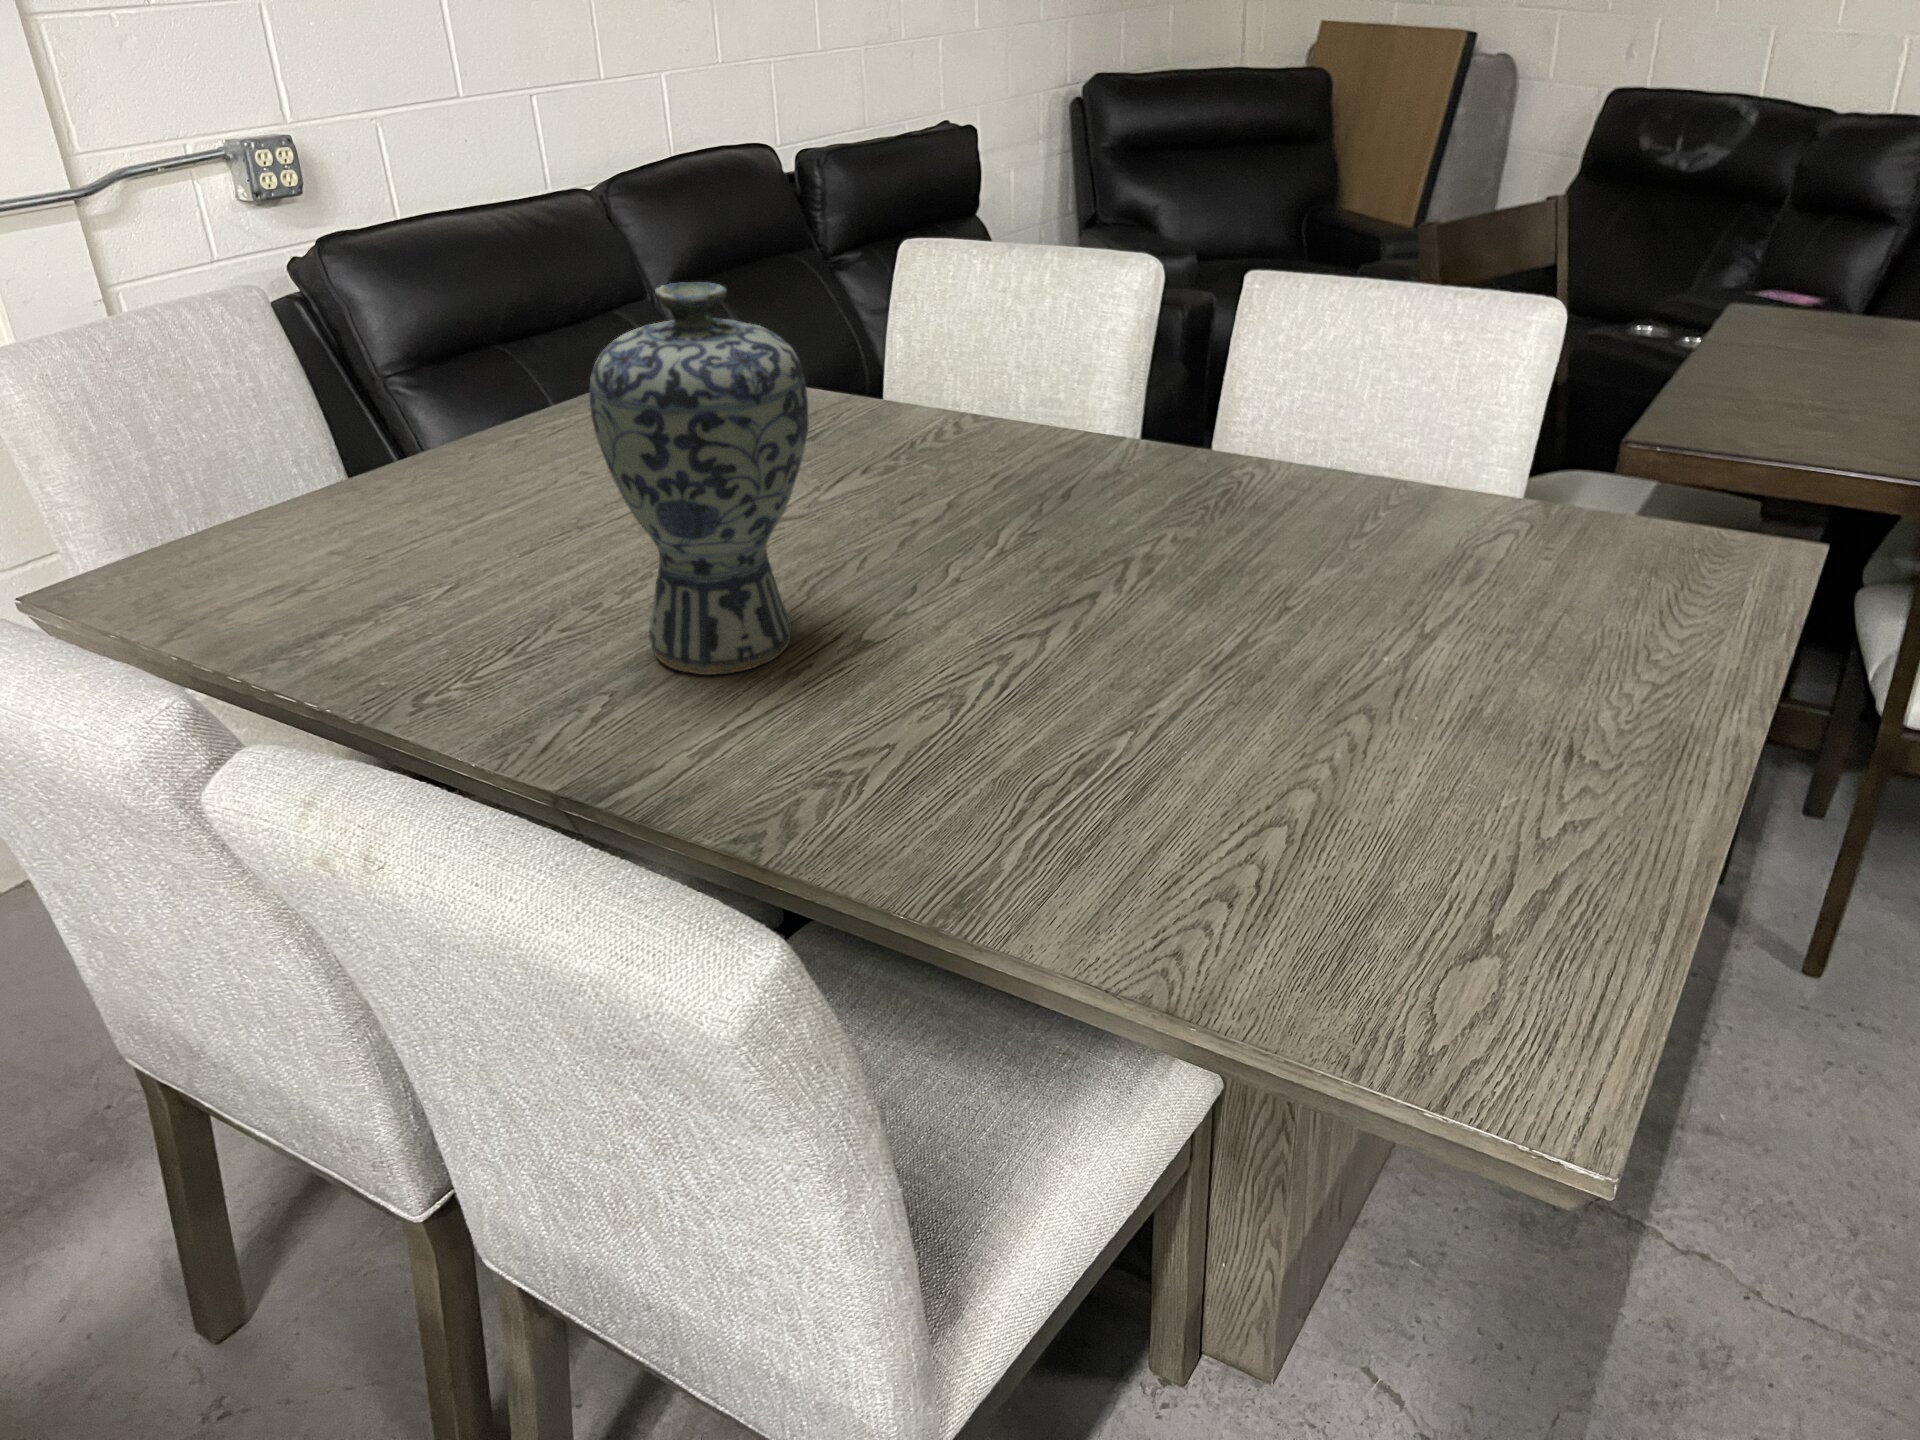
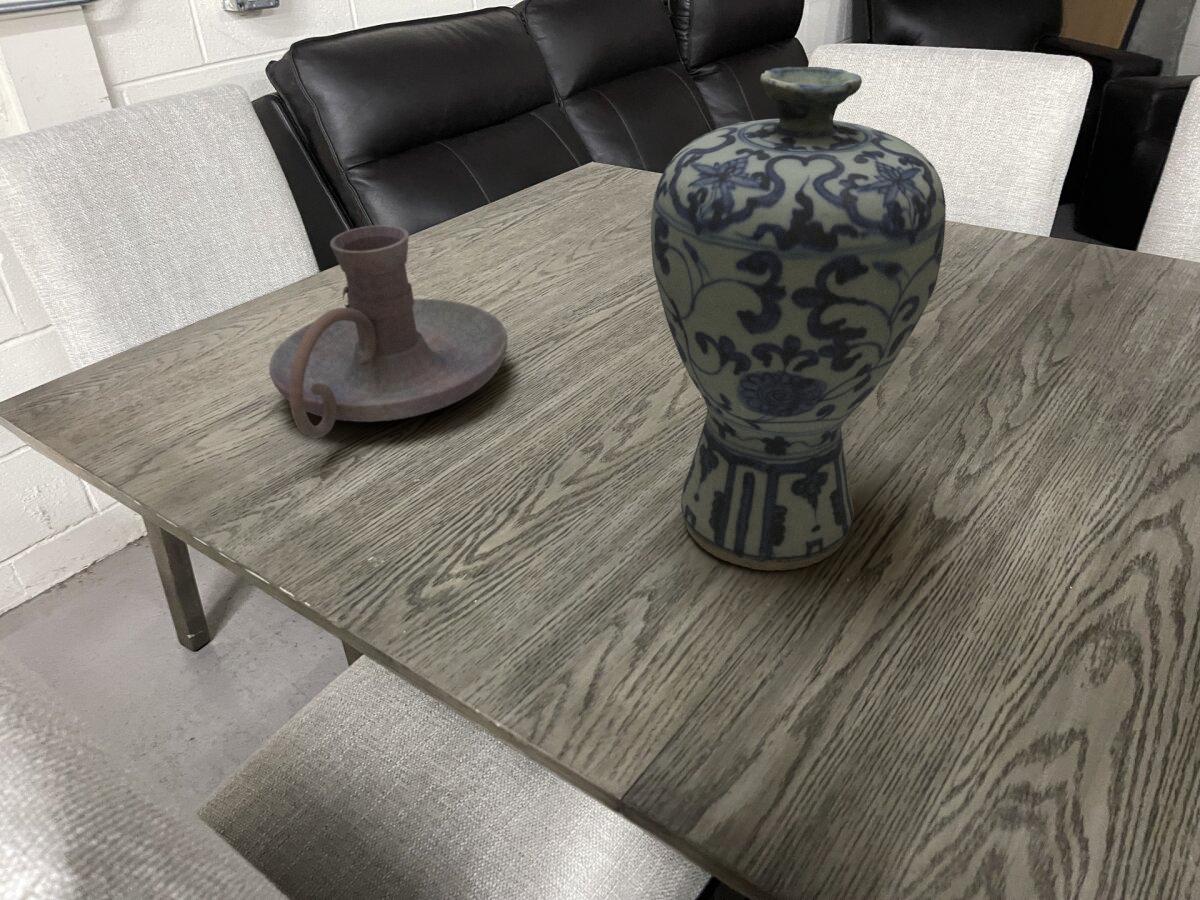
candle holder: none [294,418,526,602] -> present [269,225,508,438]

